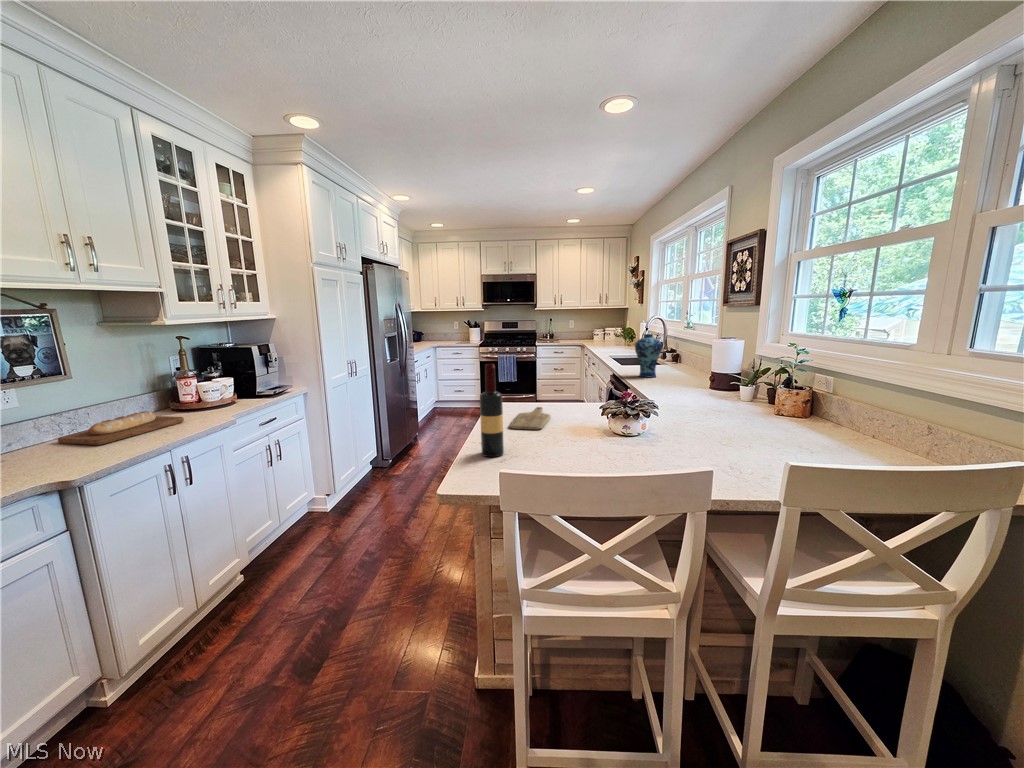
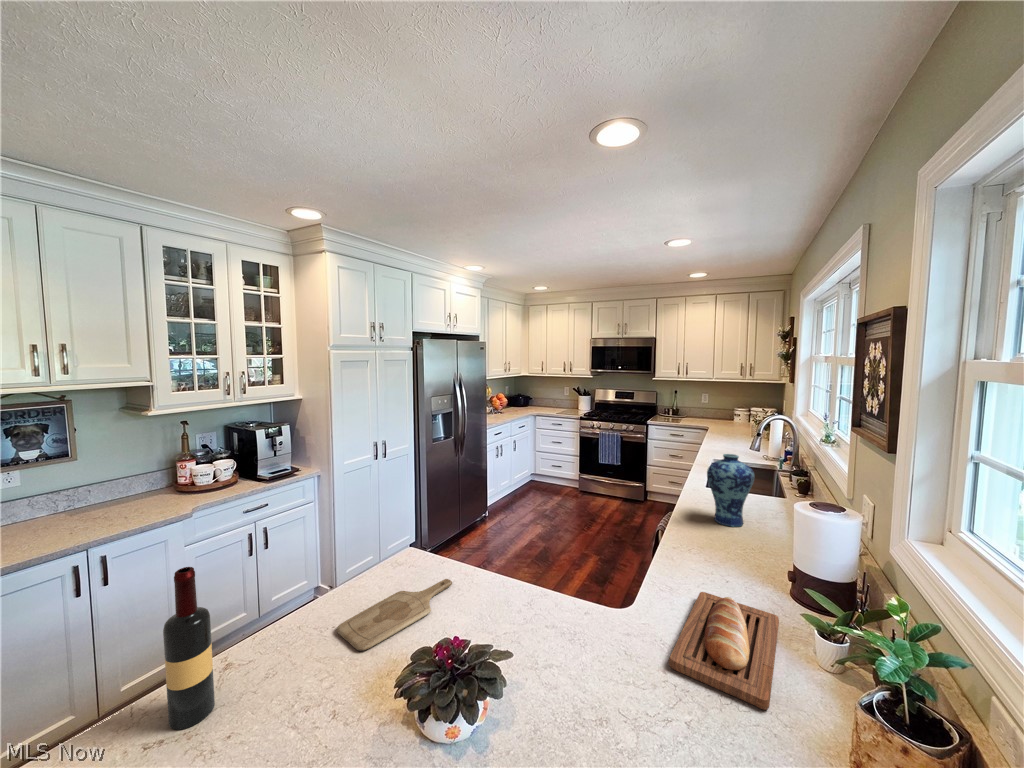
bread loaf: present [58,411,184,445] -> present [669,592,779,710]

